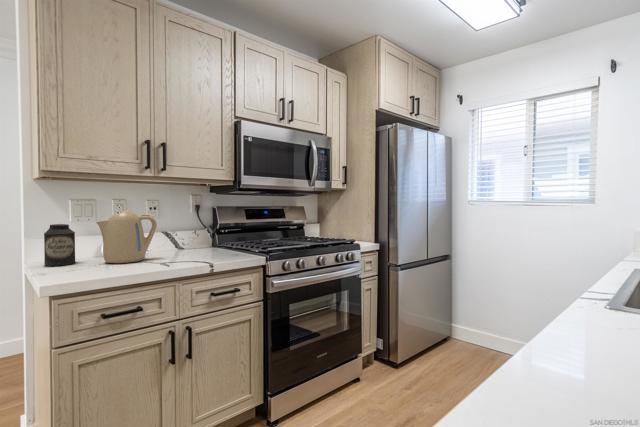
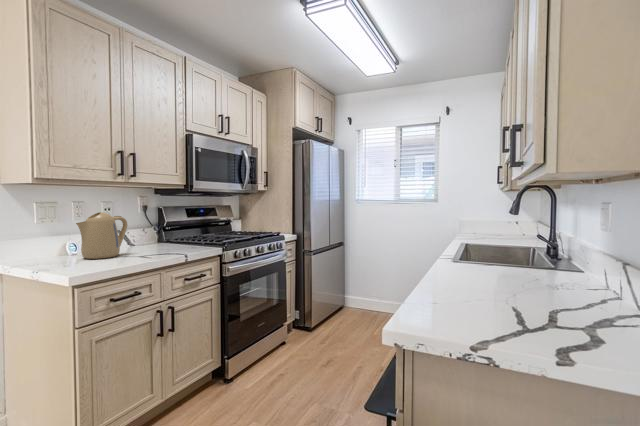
canister: present [44,224,75,266] -> none [23,226,53,264]

